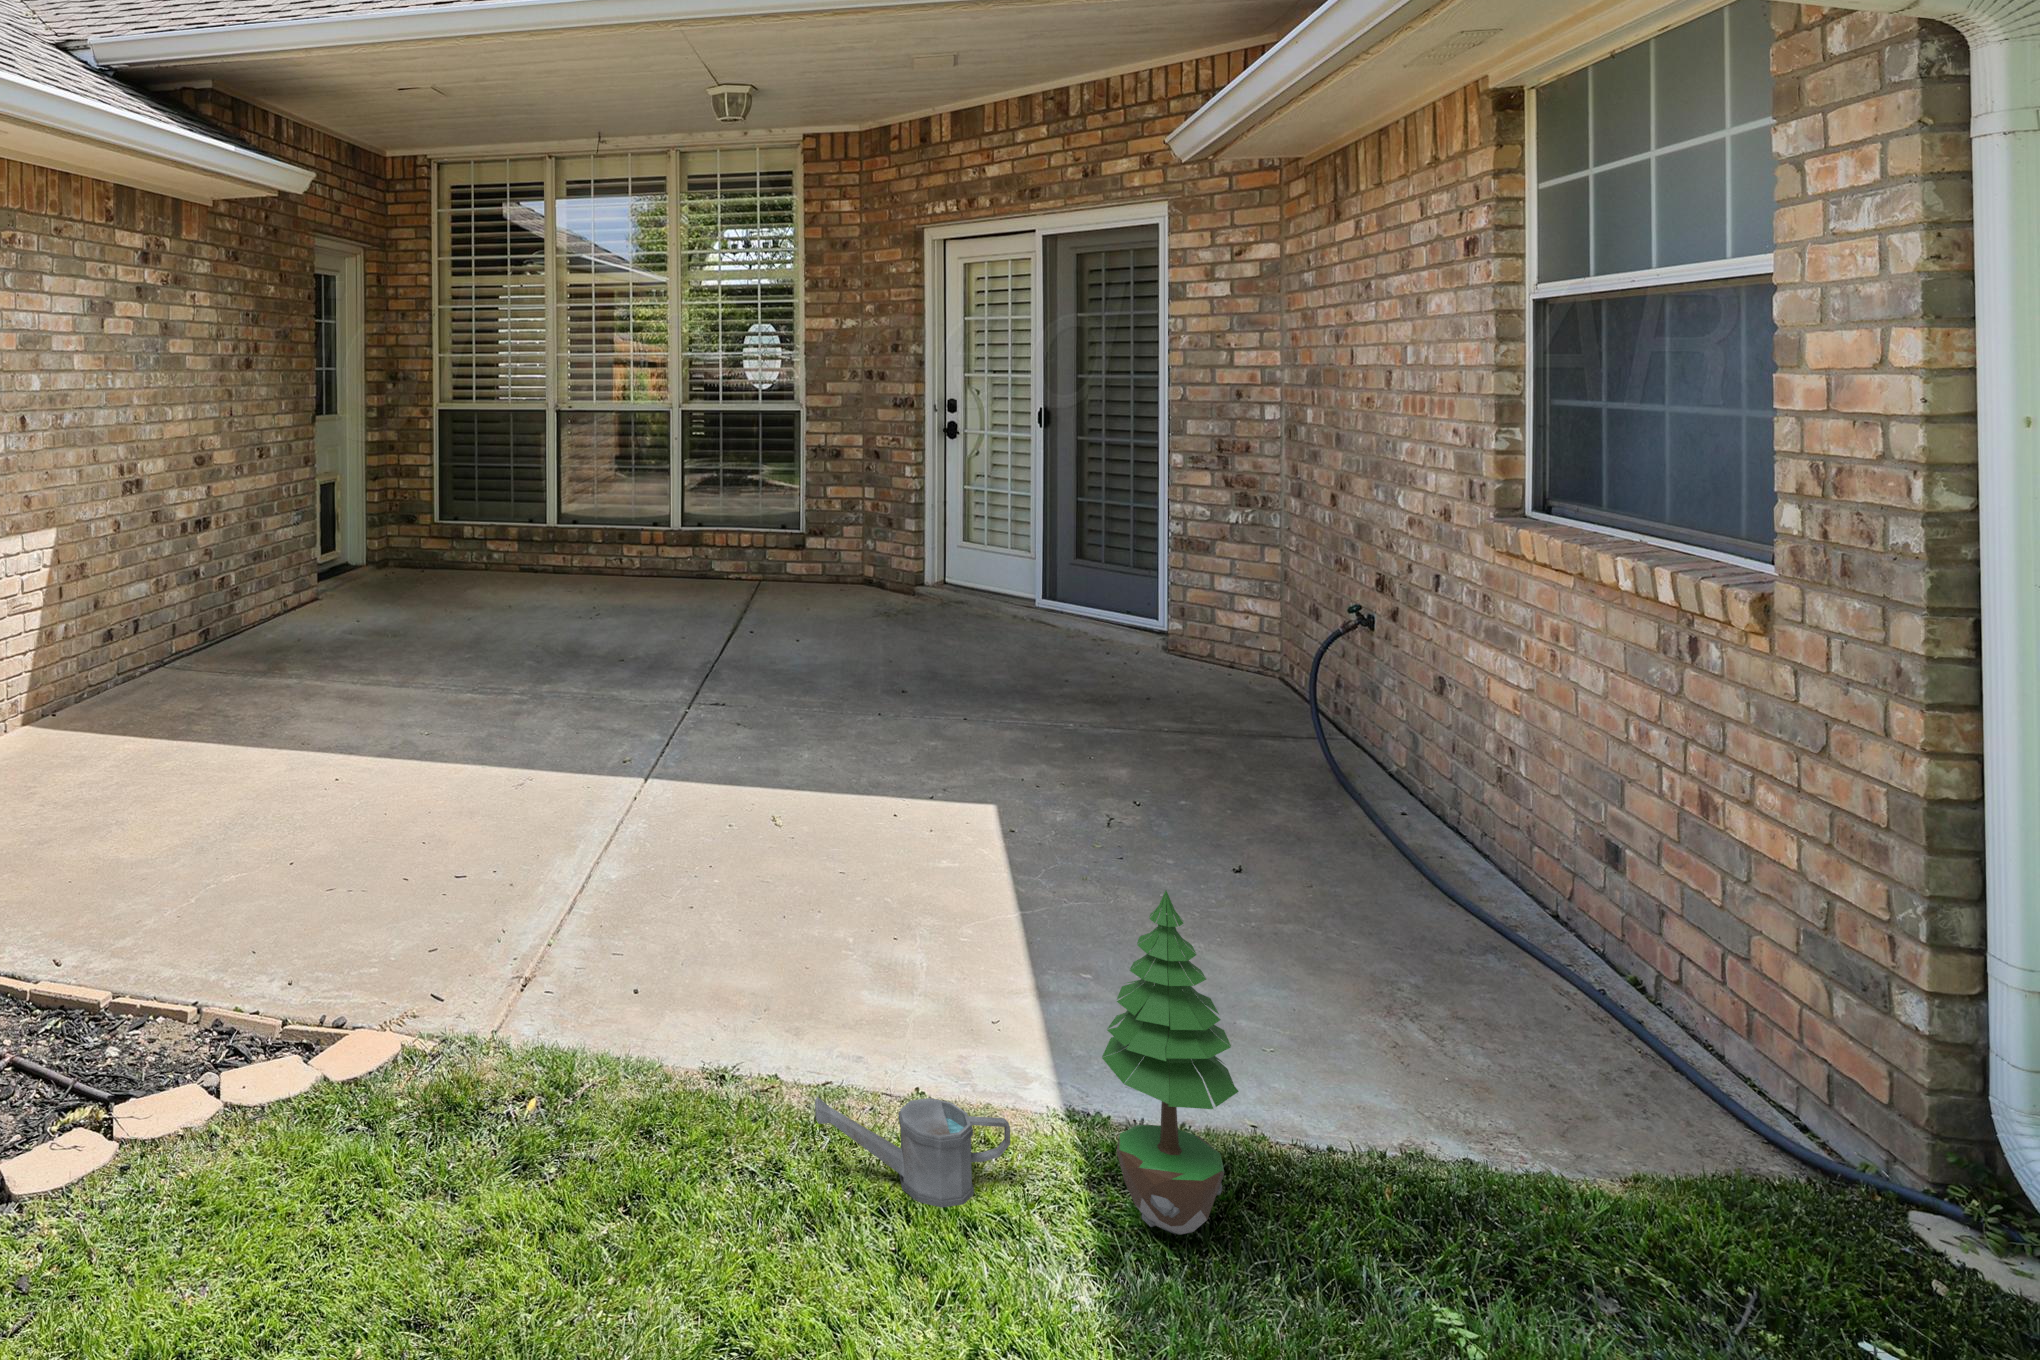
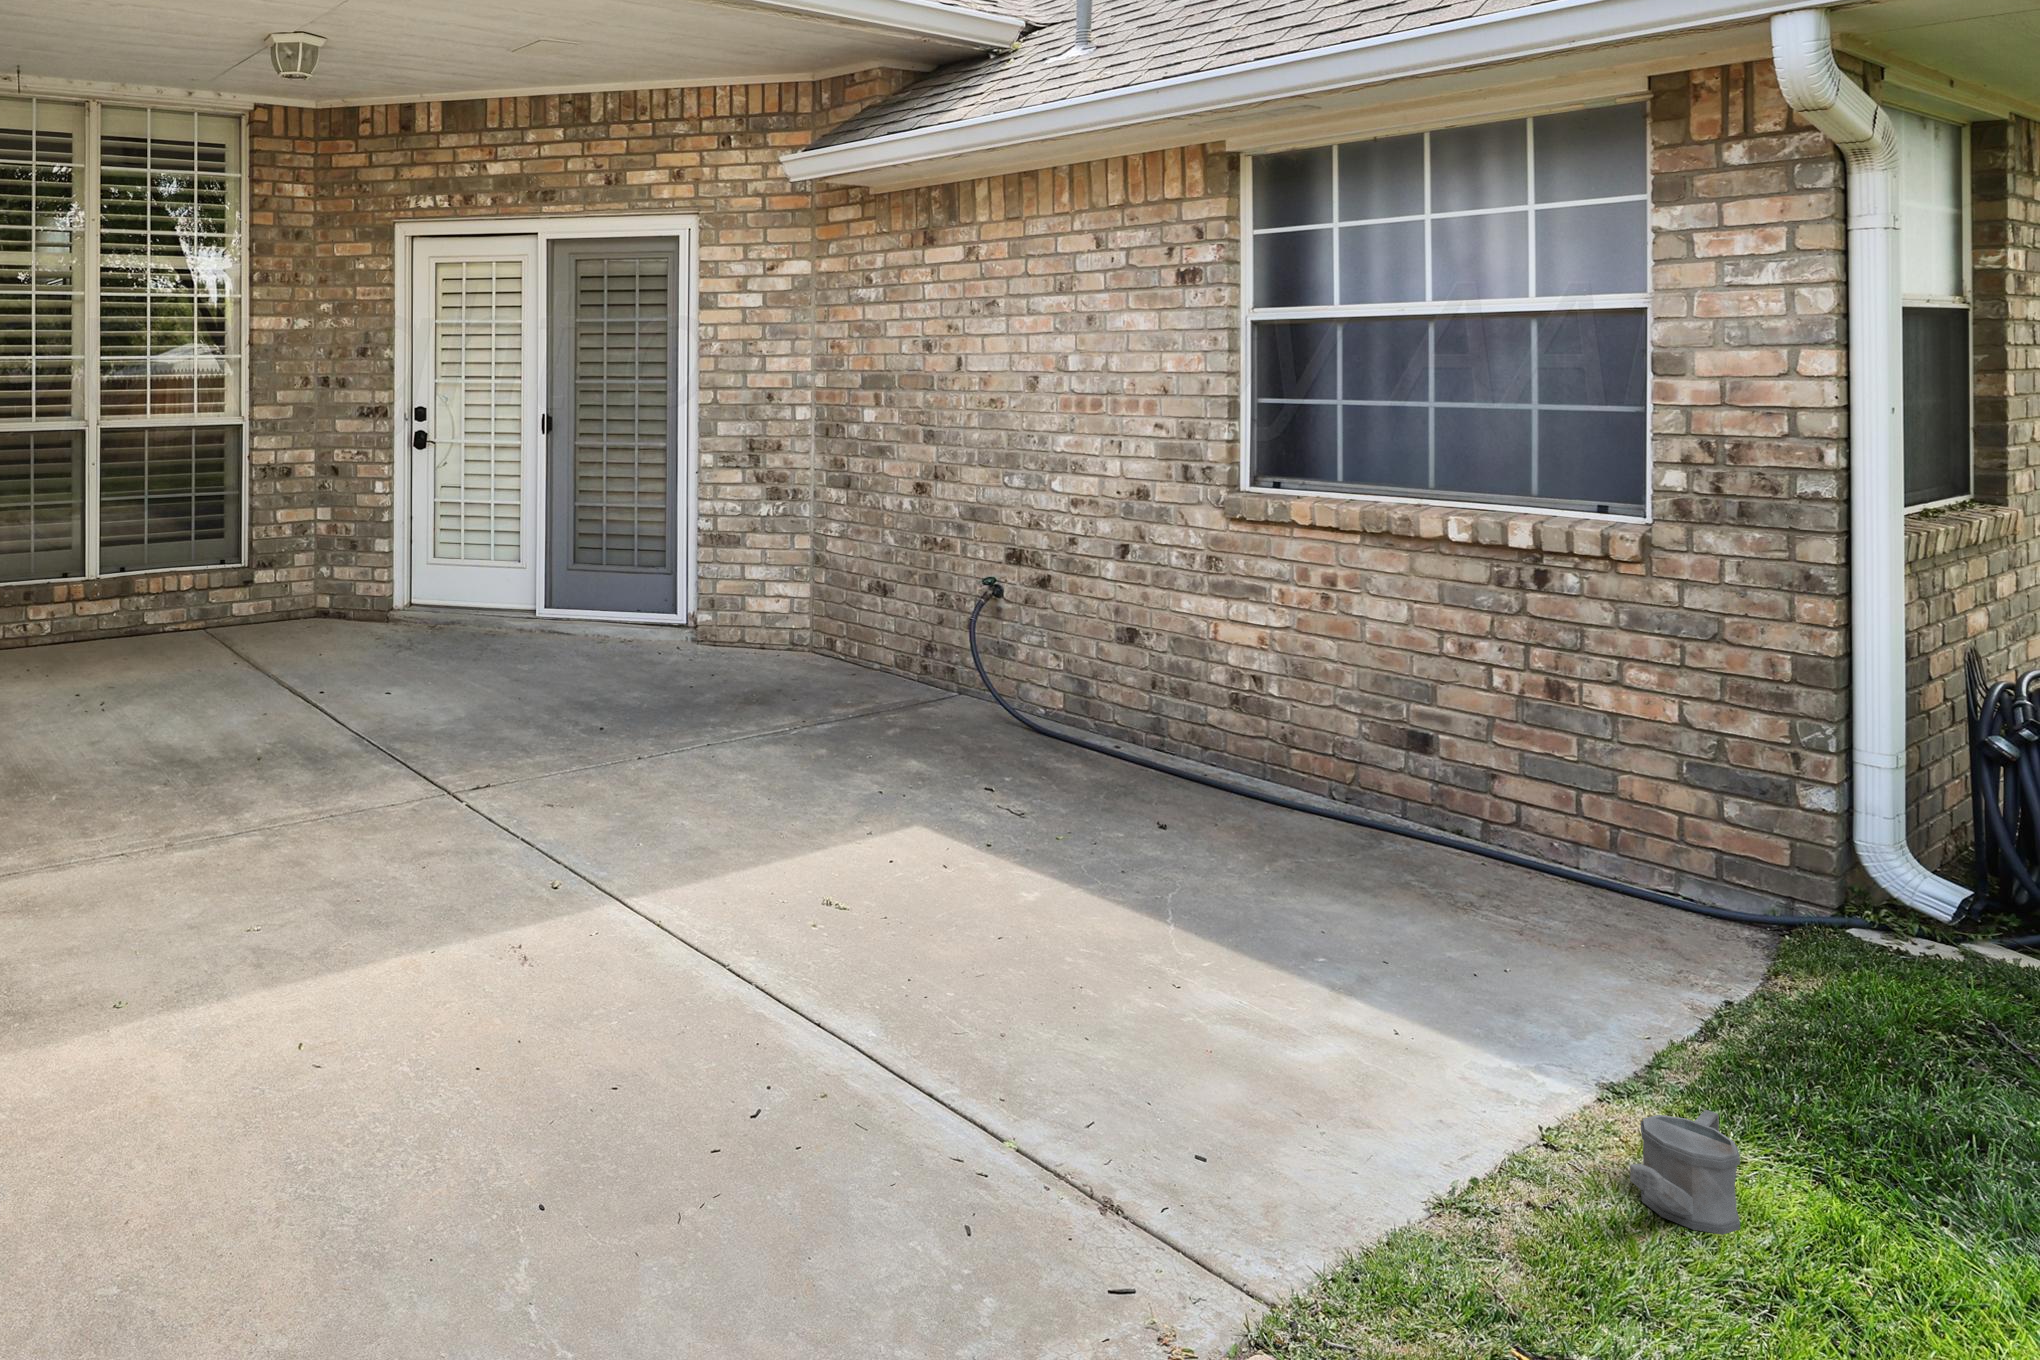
potted tree: present [1102,891,1239,1235] -> none [1753,828,1917,1160]

